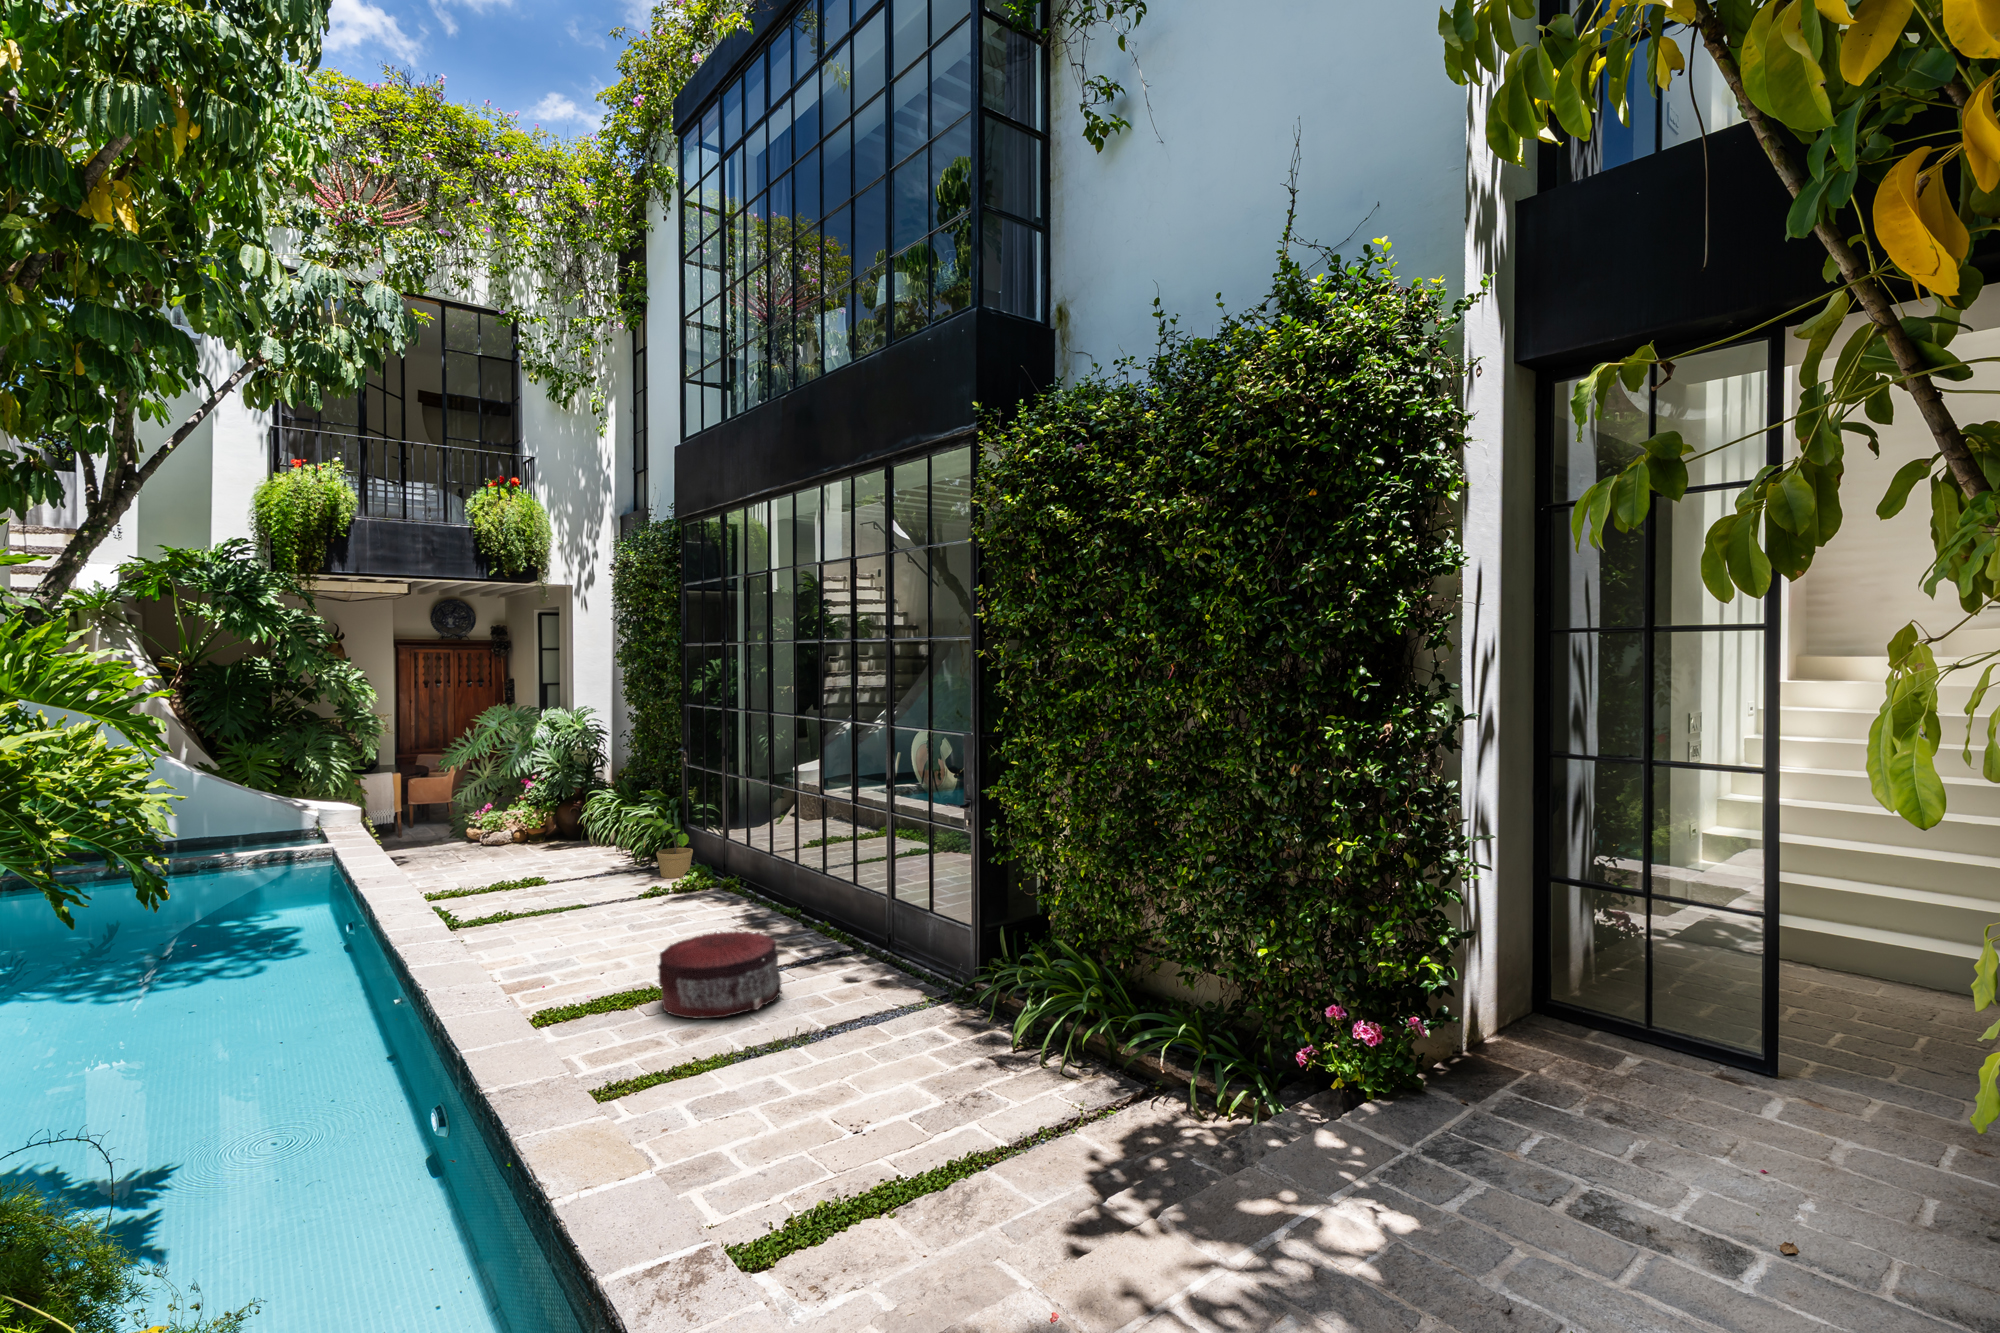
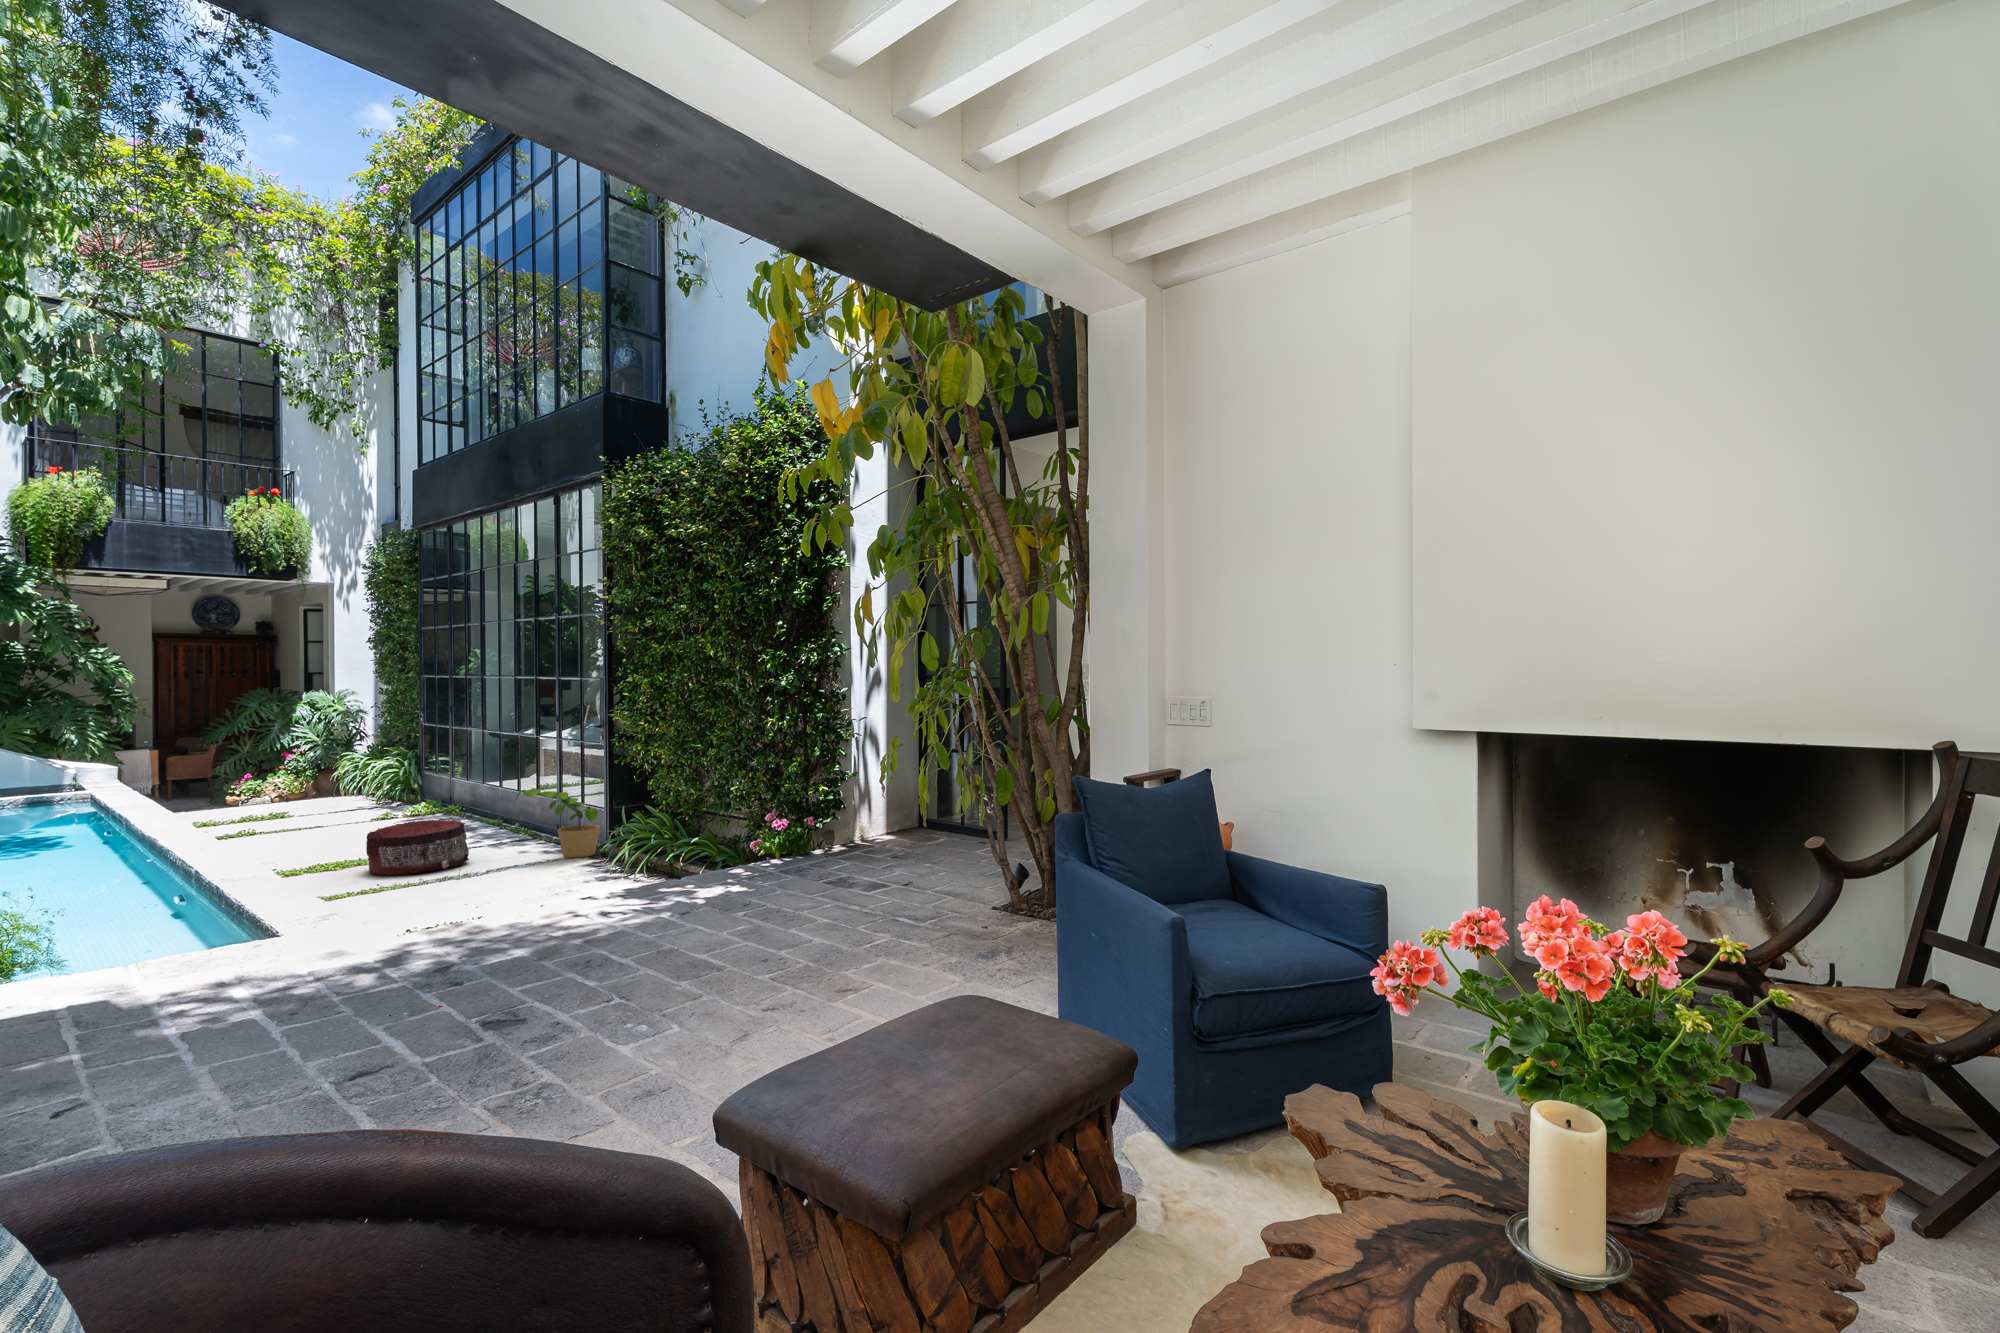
potted plant: present [618,815,693,878] -> present [515,789,600,858]

